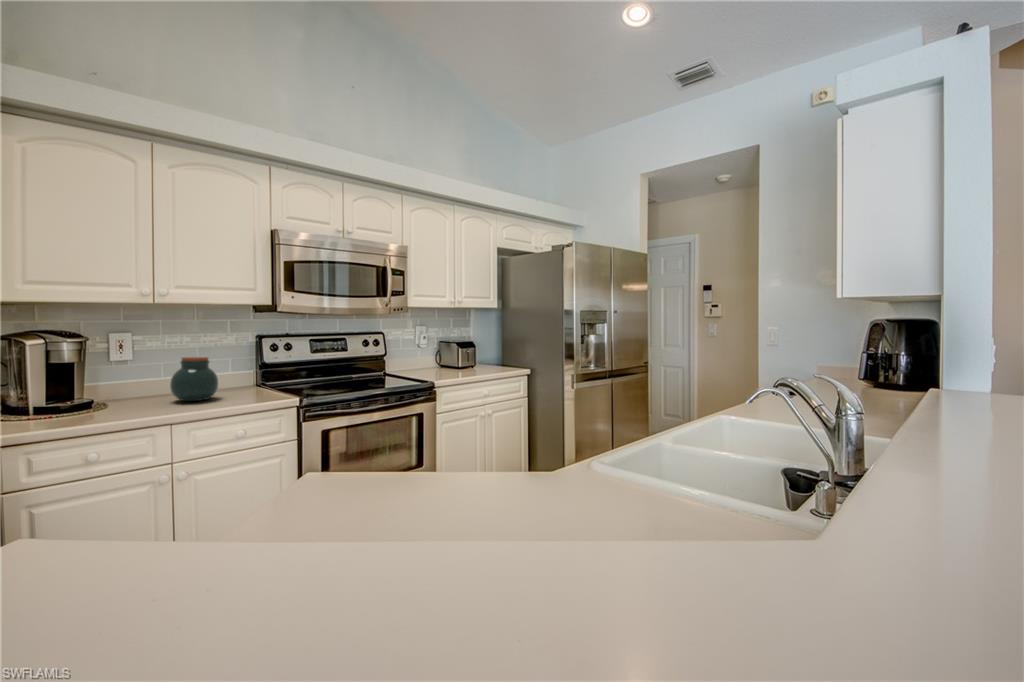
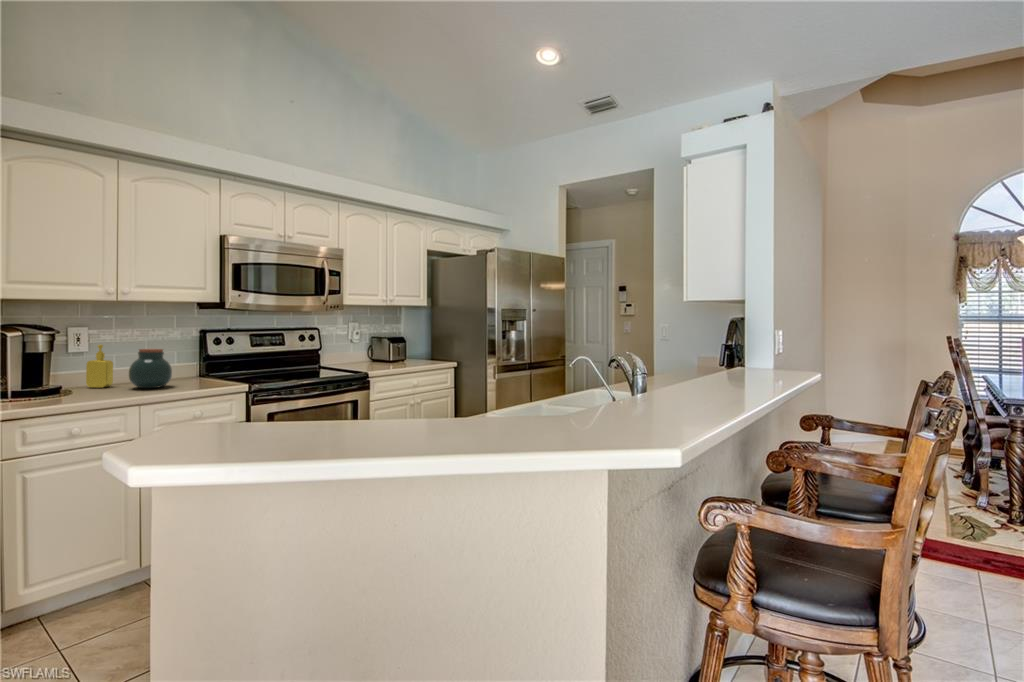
soap dispenser: none [129,352,158,400] -> present [86,345,113,388]

